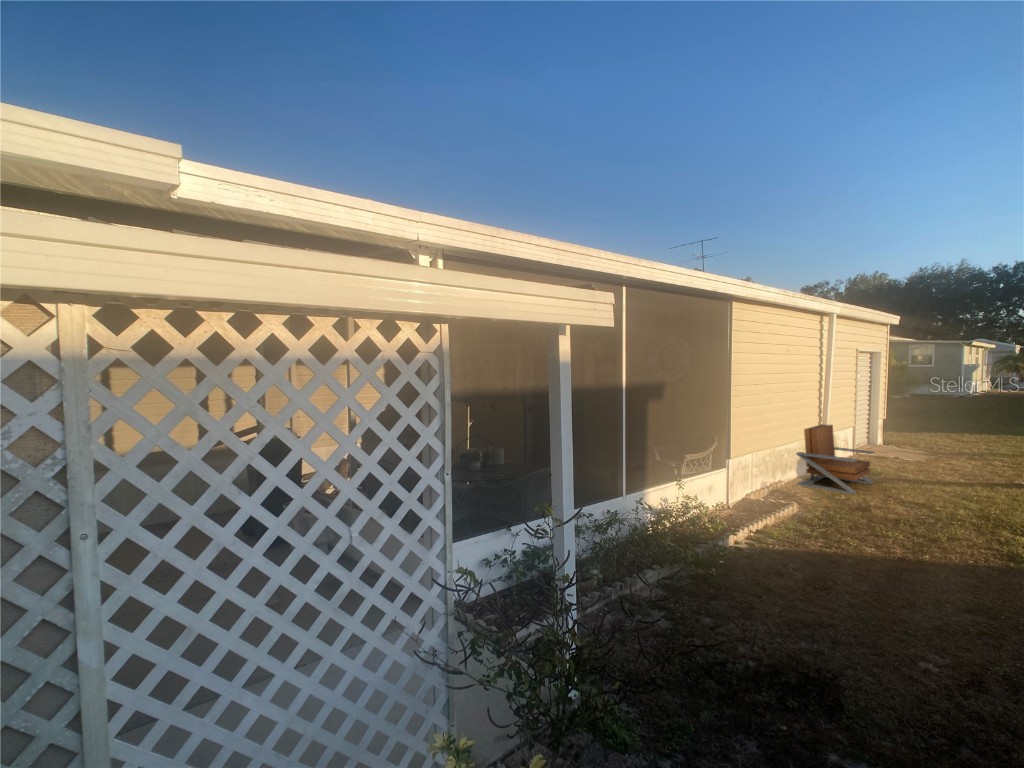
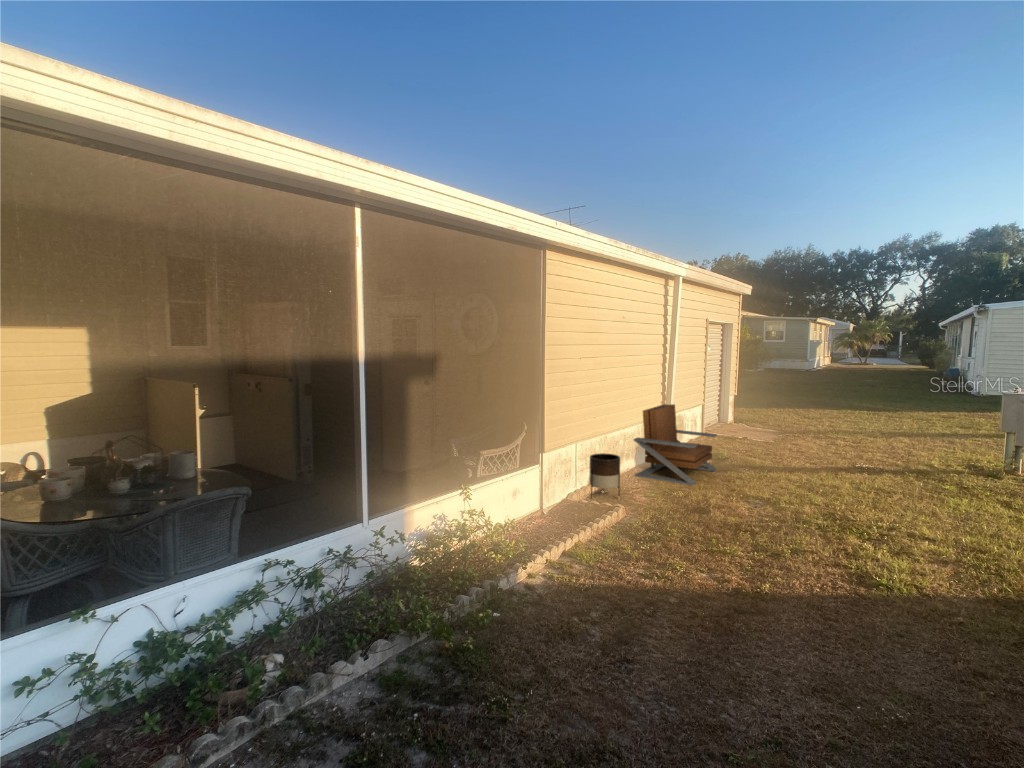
planter: none [761,463,789,501] -> present [589,453,620,498]

